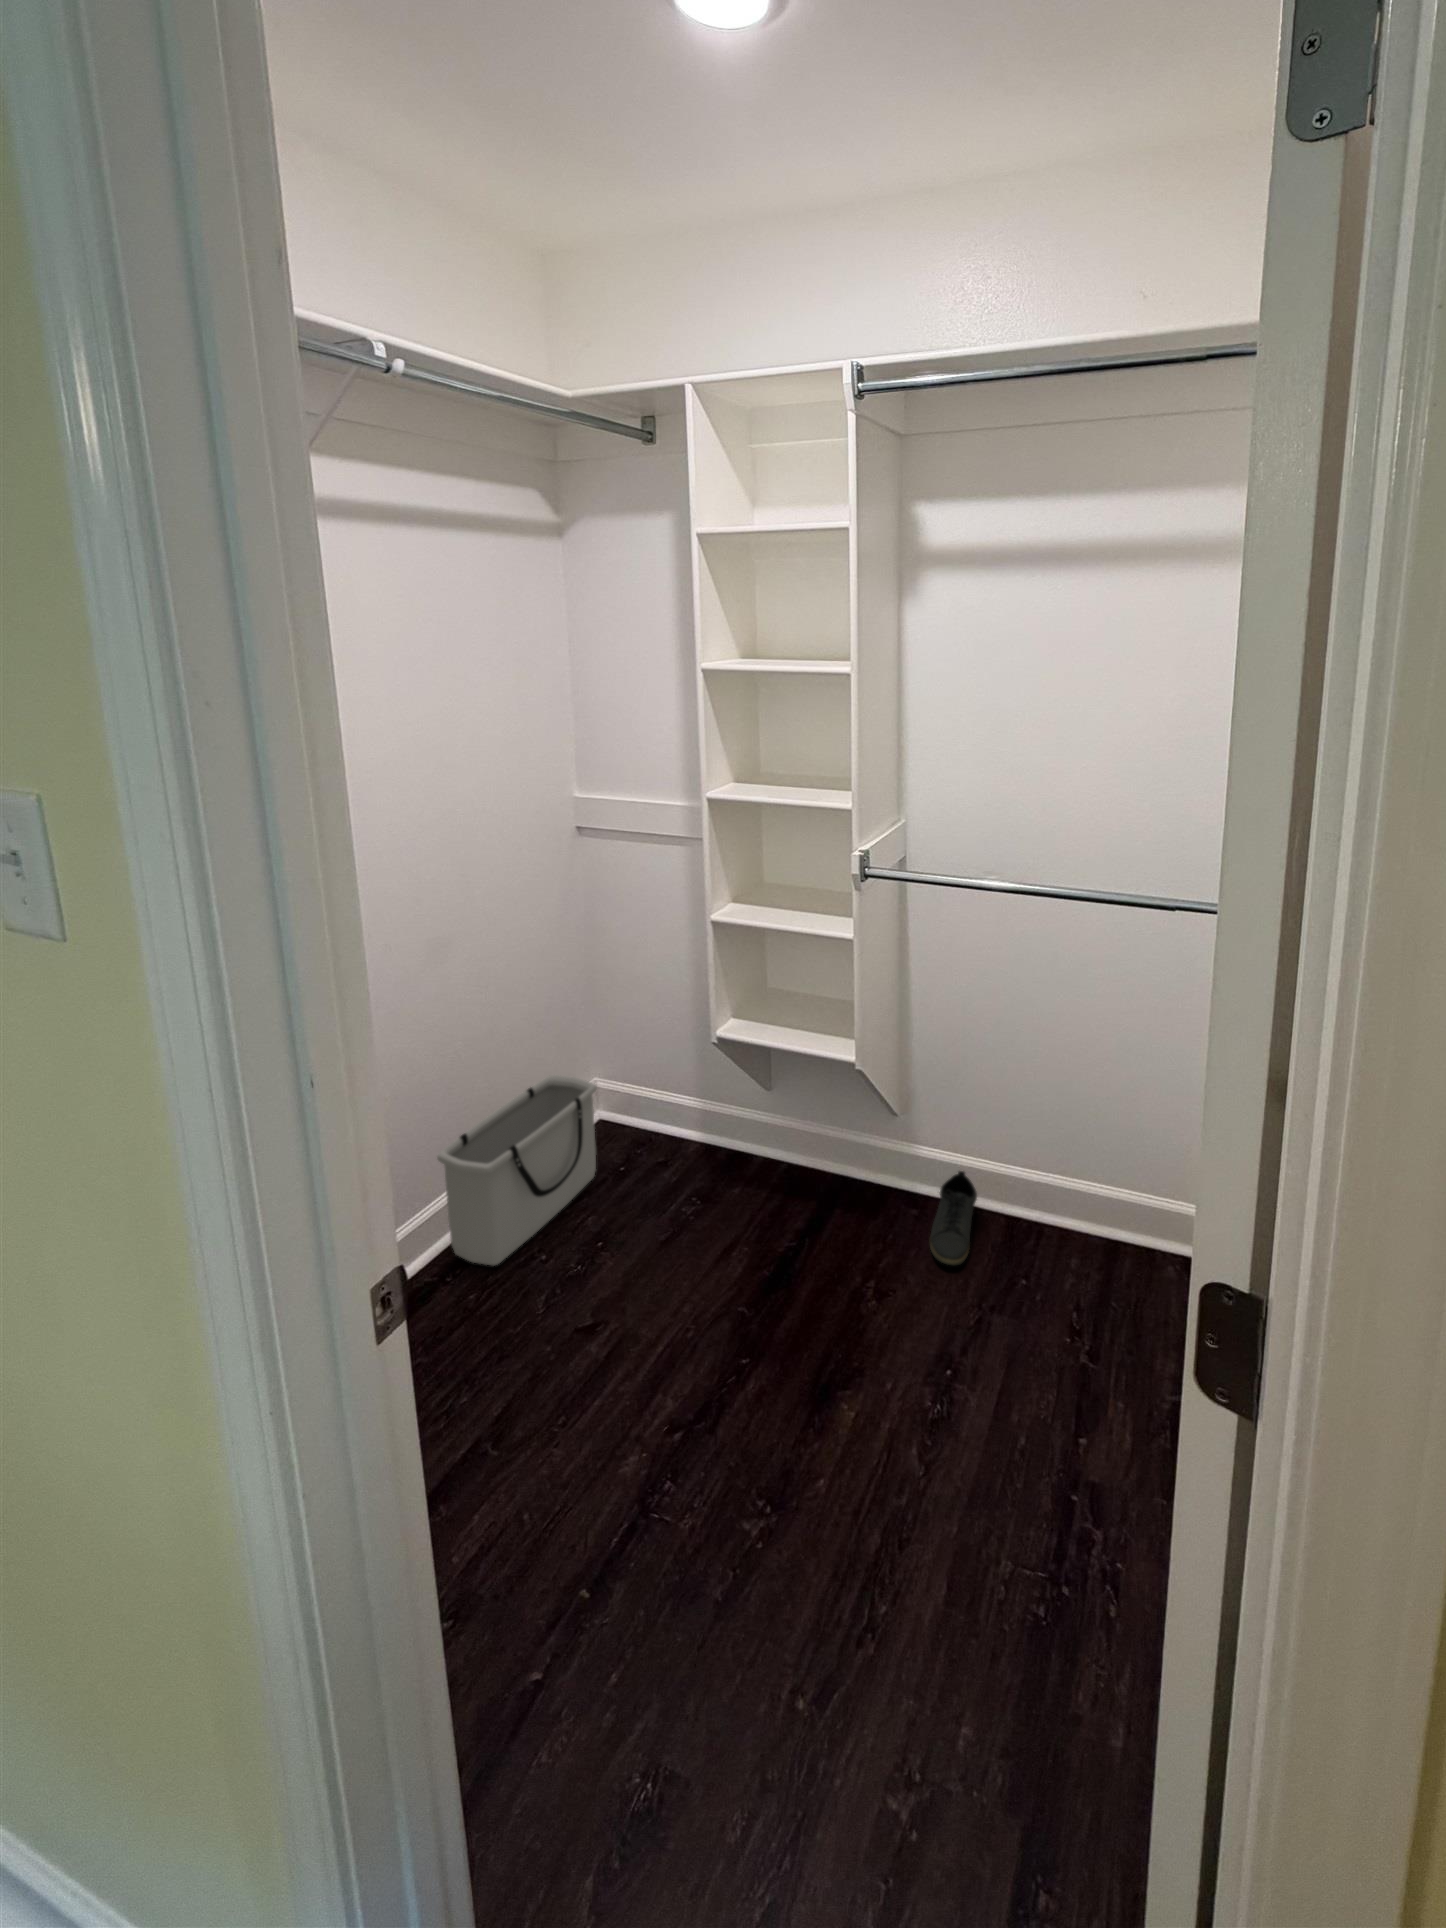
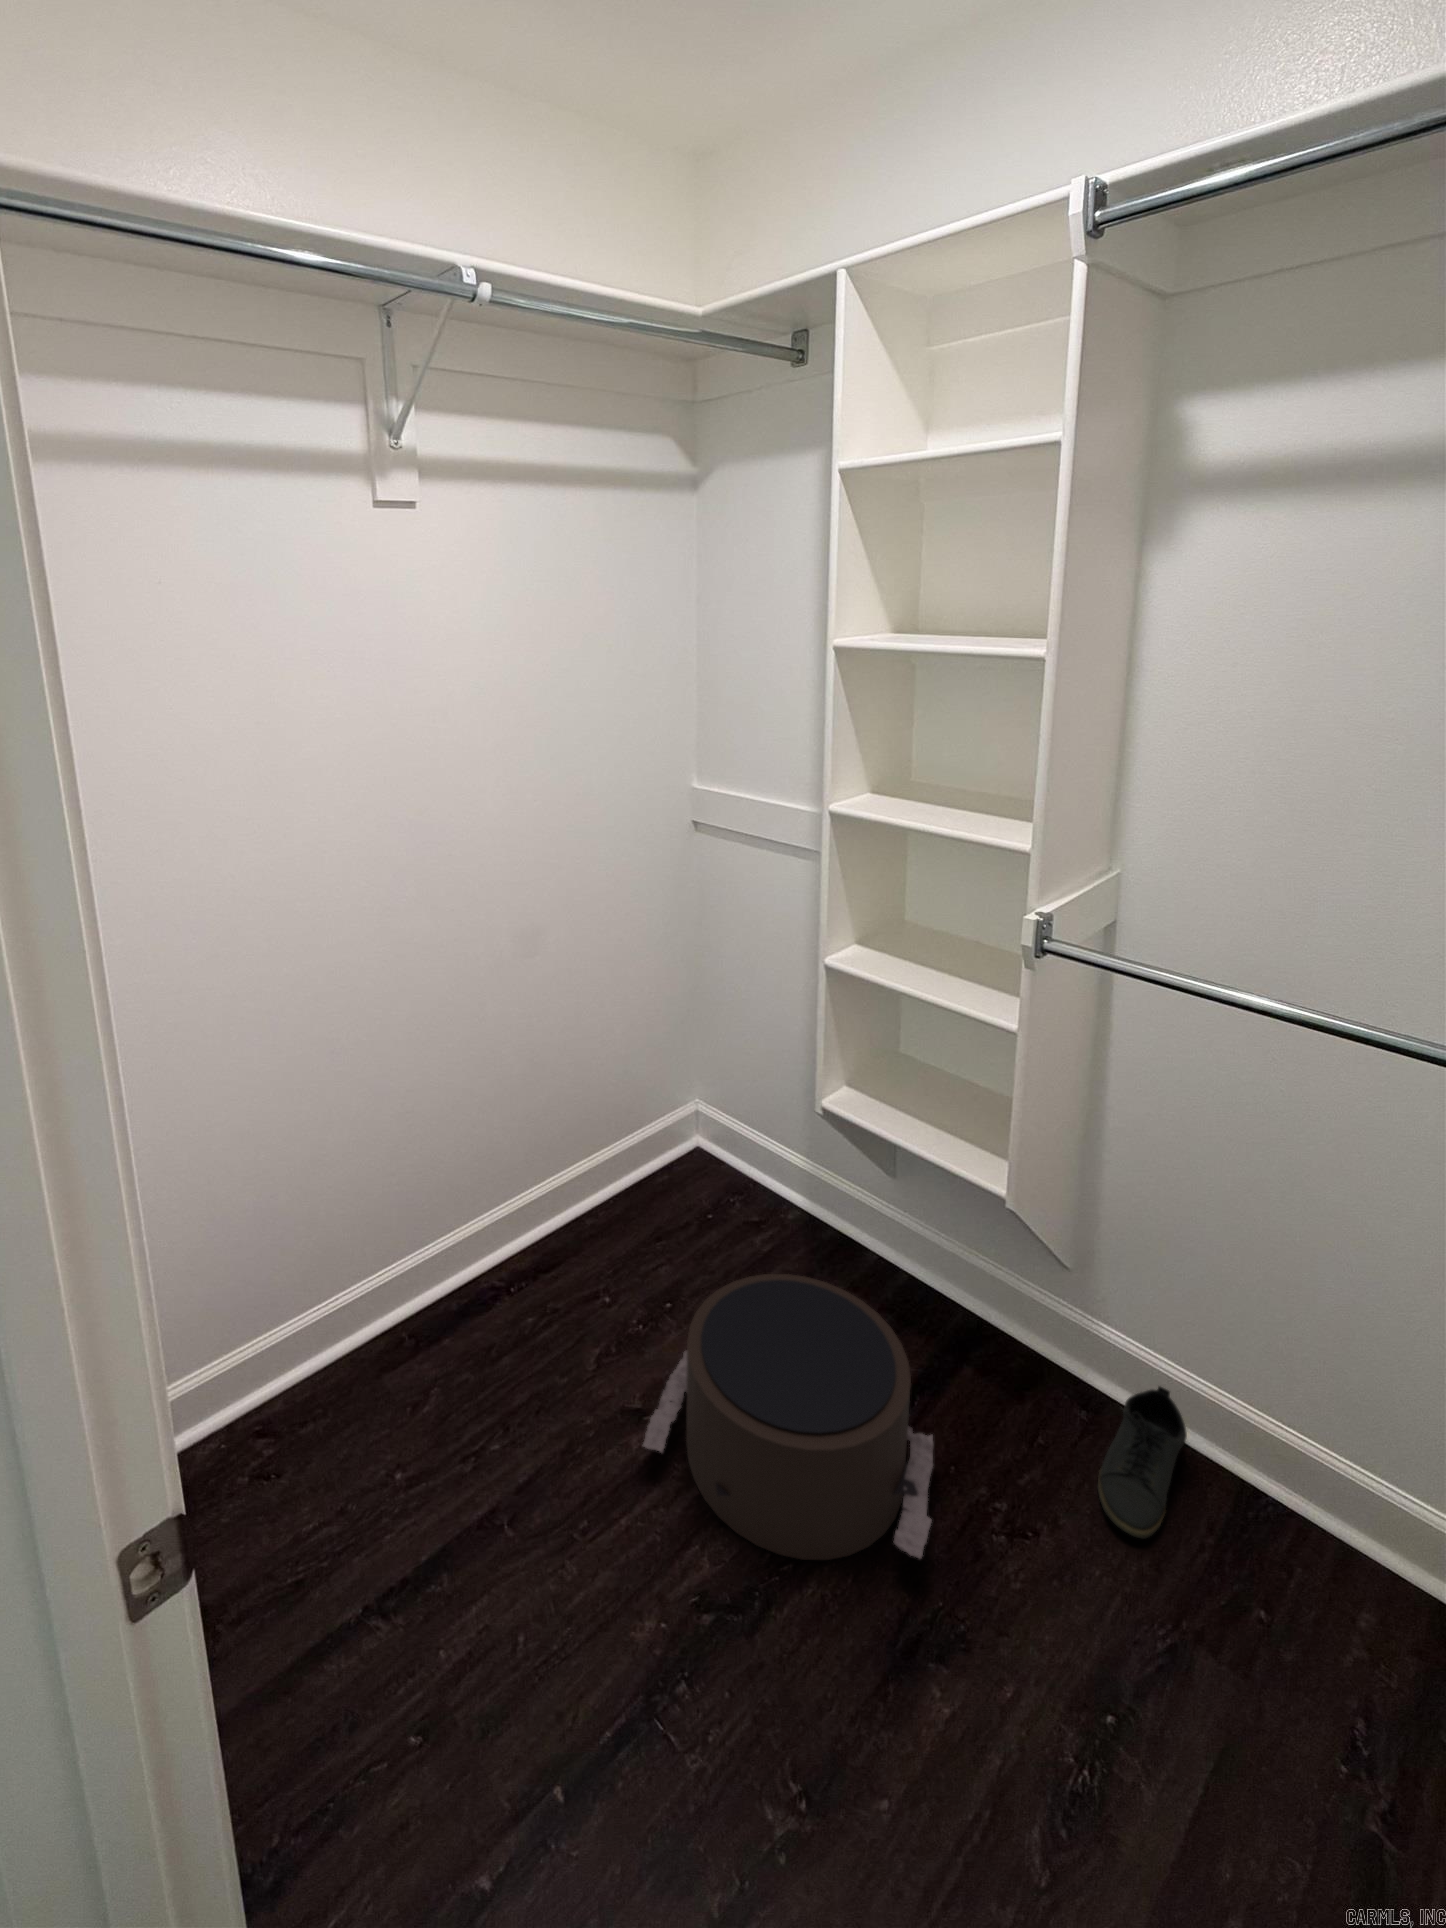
storage bin: present [437,1075,597,1265] -> none [507,1096,685,1299]
pouf: none [608,1168,832,1369] -> present [643,1274,933,1560]

